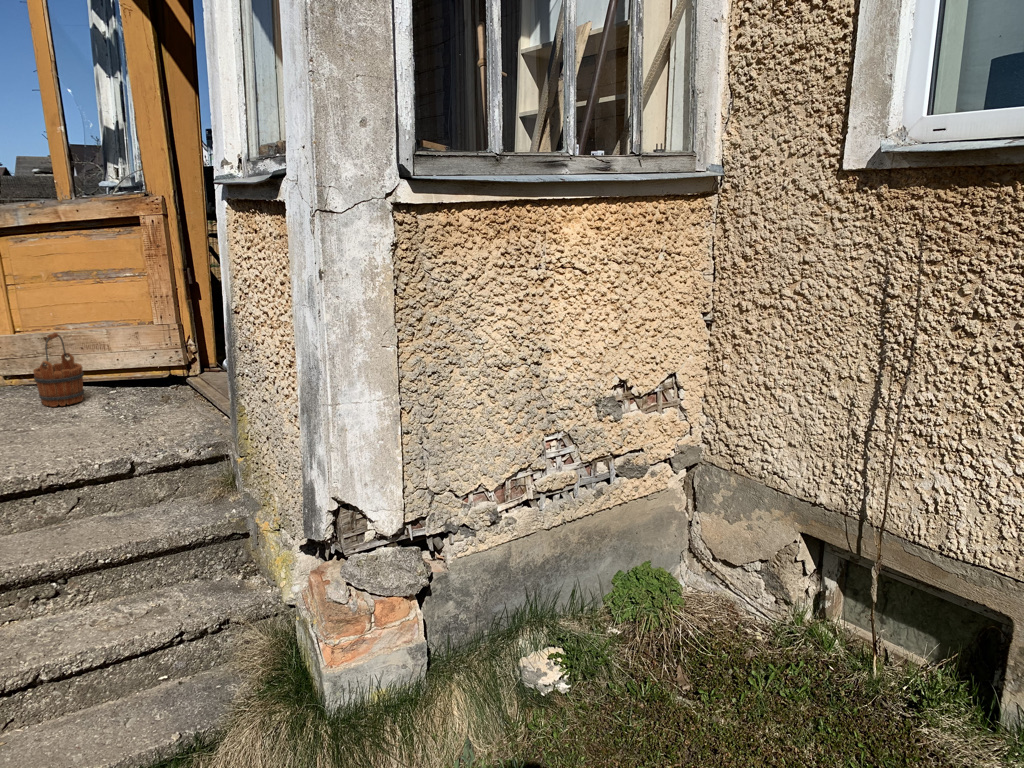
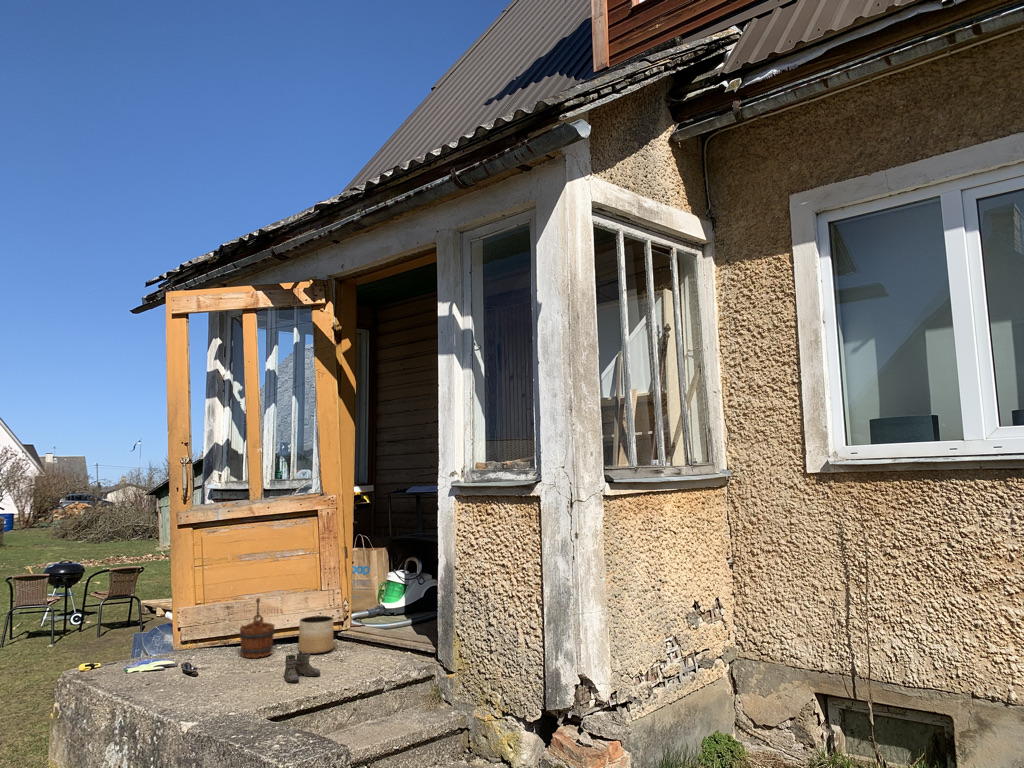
planter: none [113,359,165,406] -> present [299,616,334,654]
boots: none [29,408,93,447] -> present [284,653,320,683]

